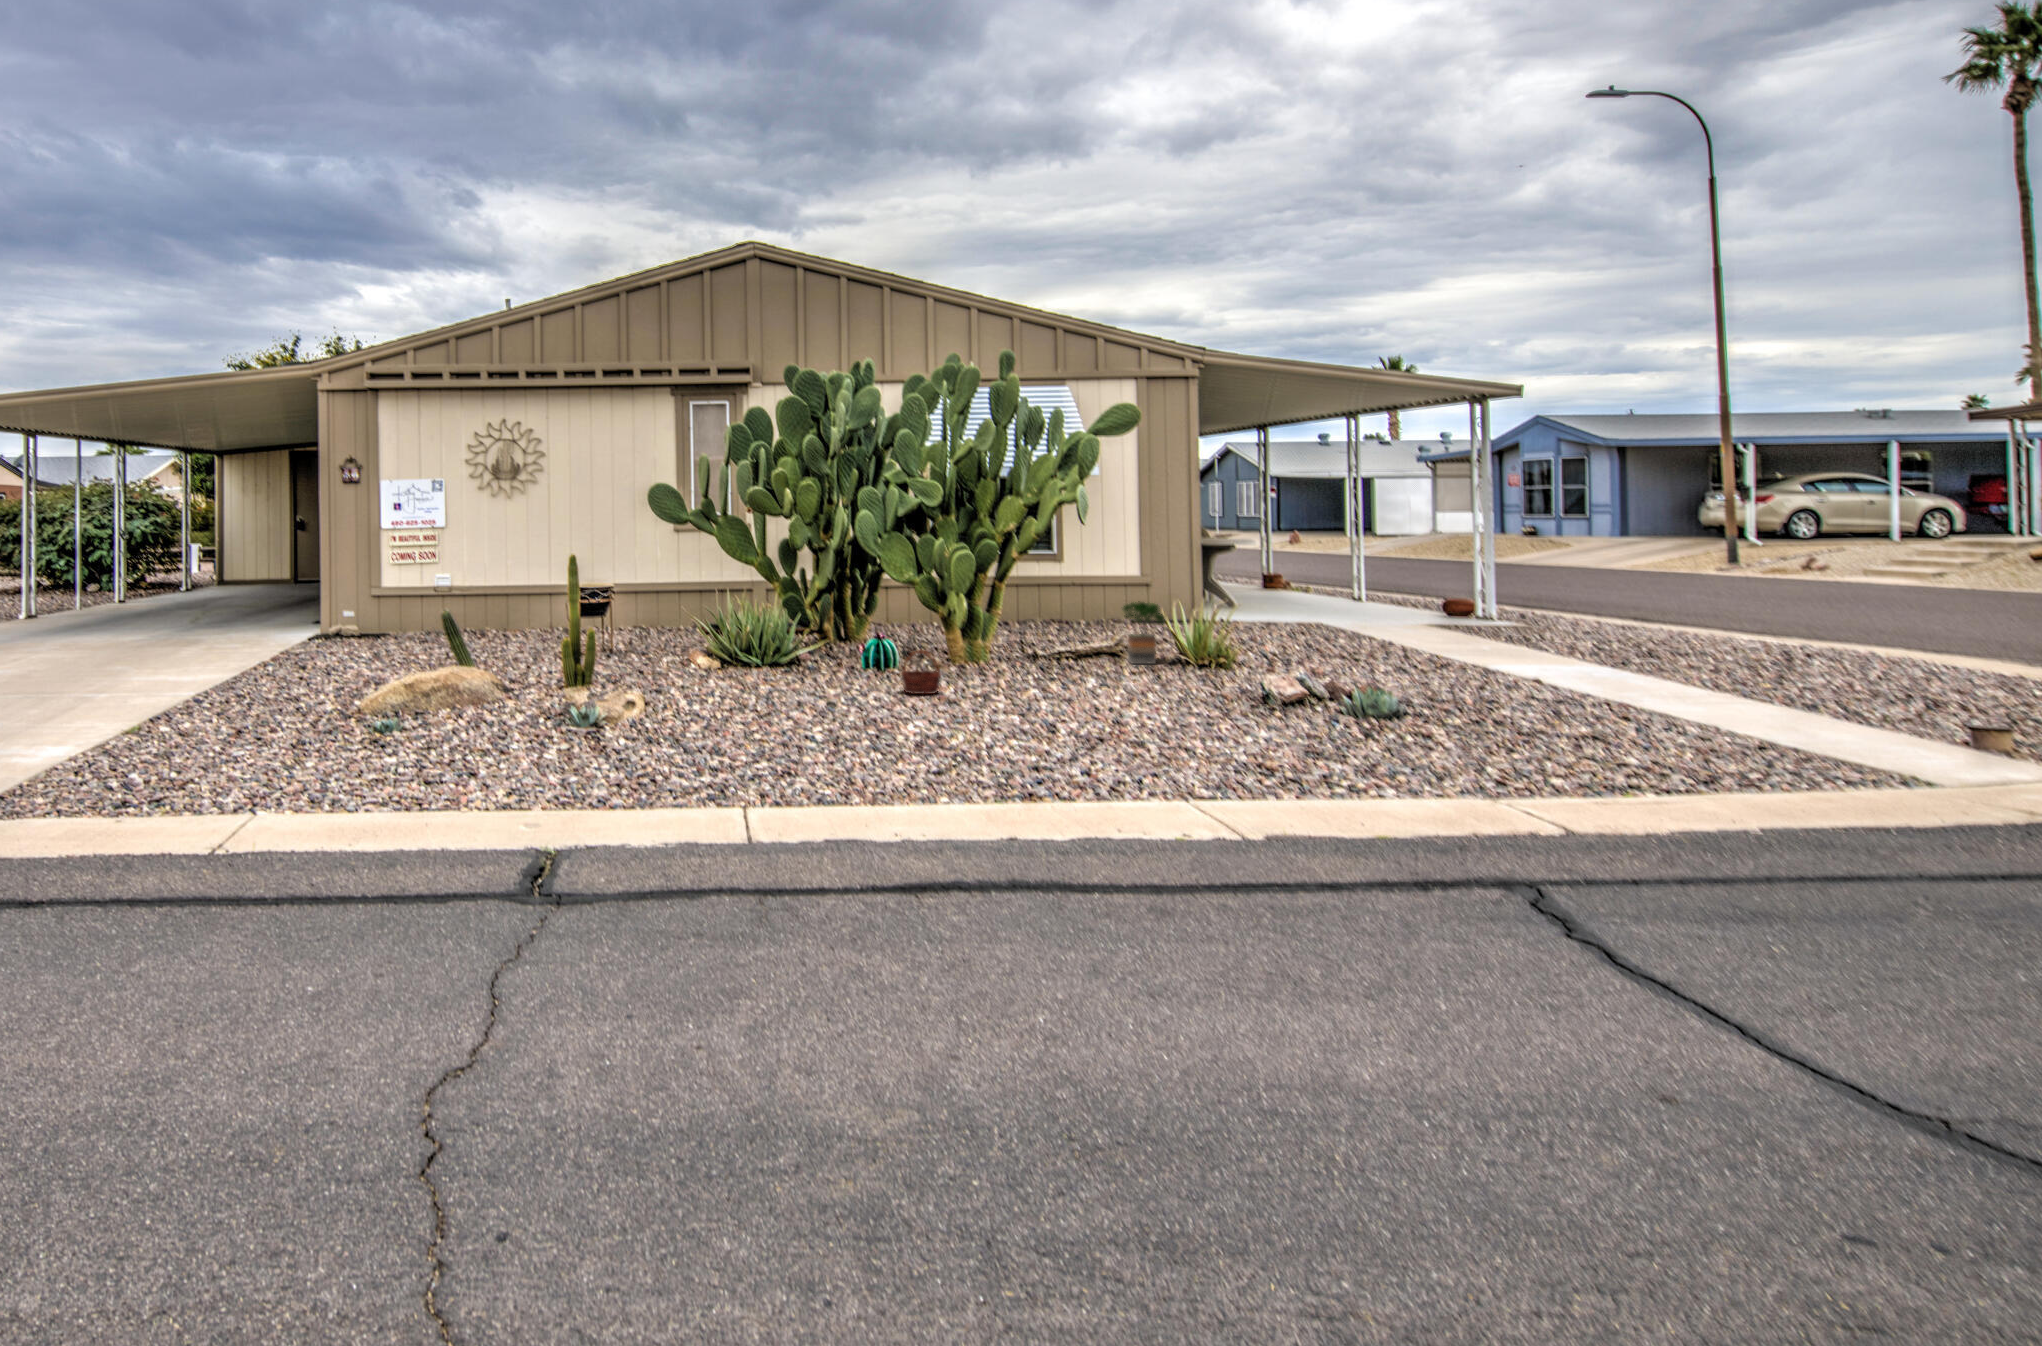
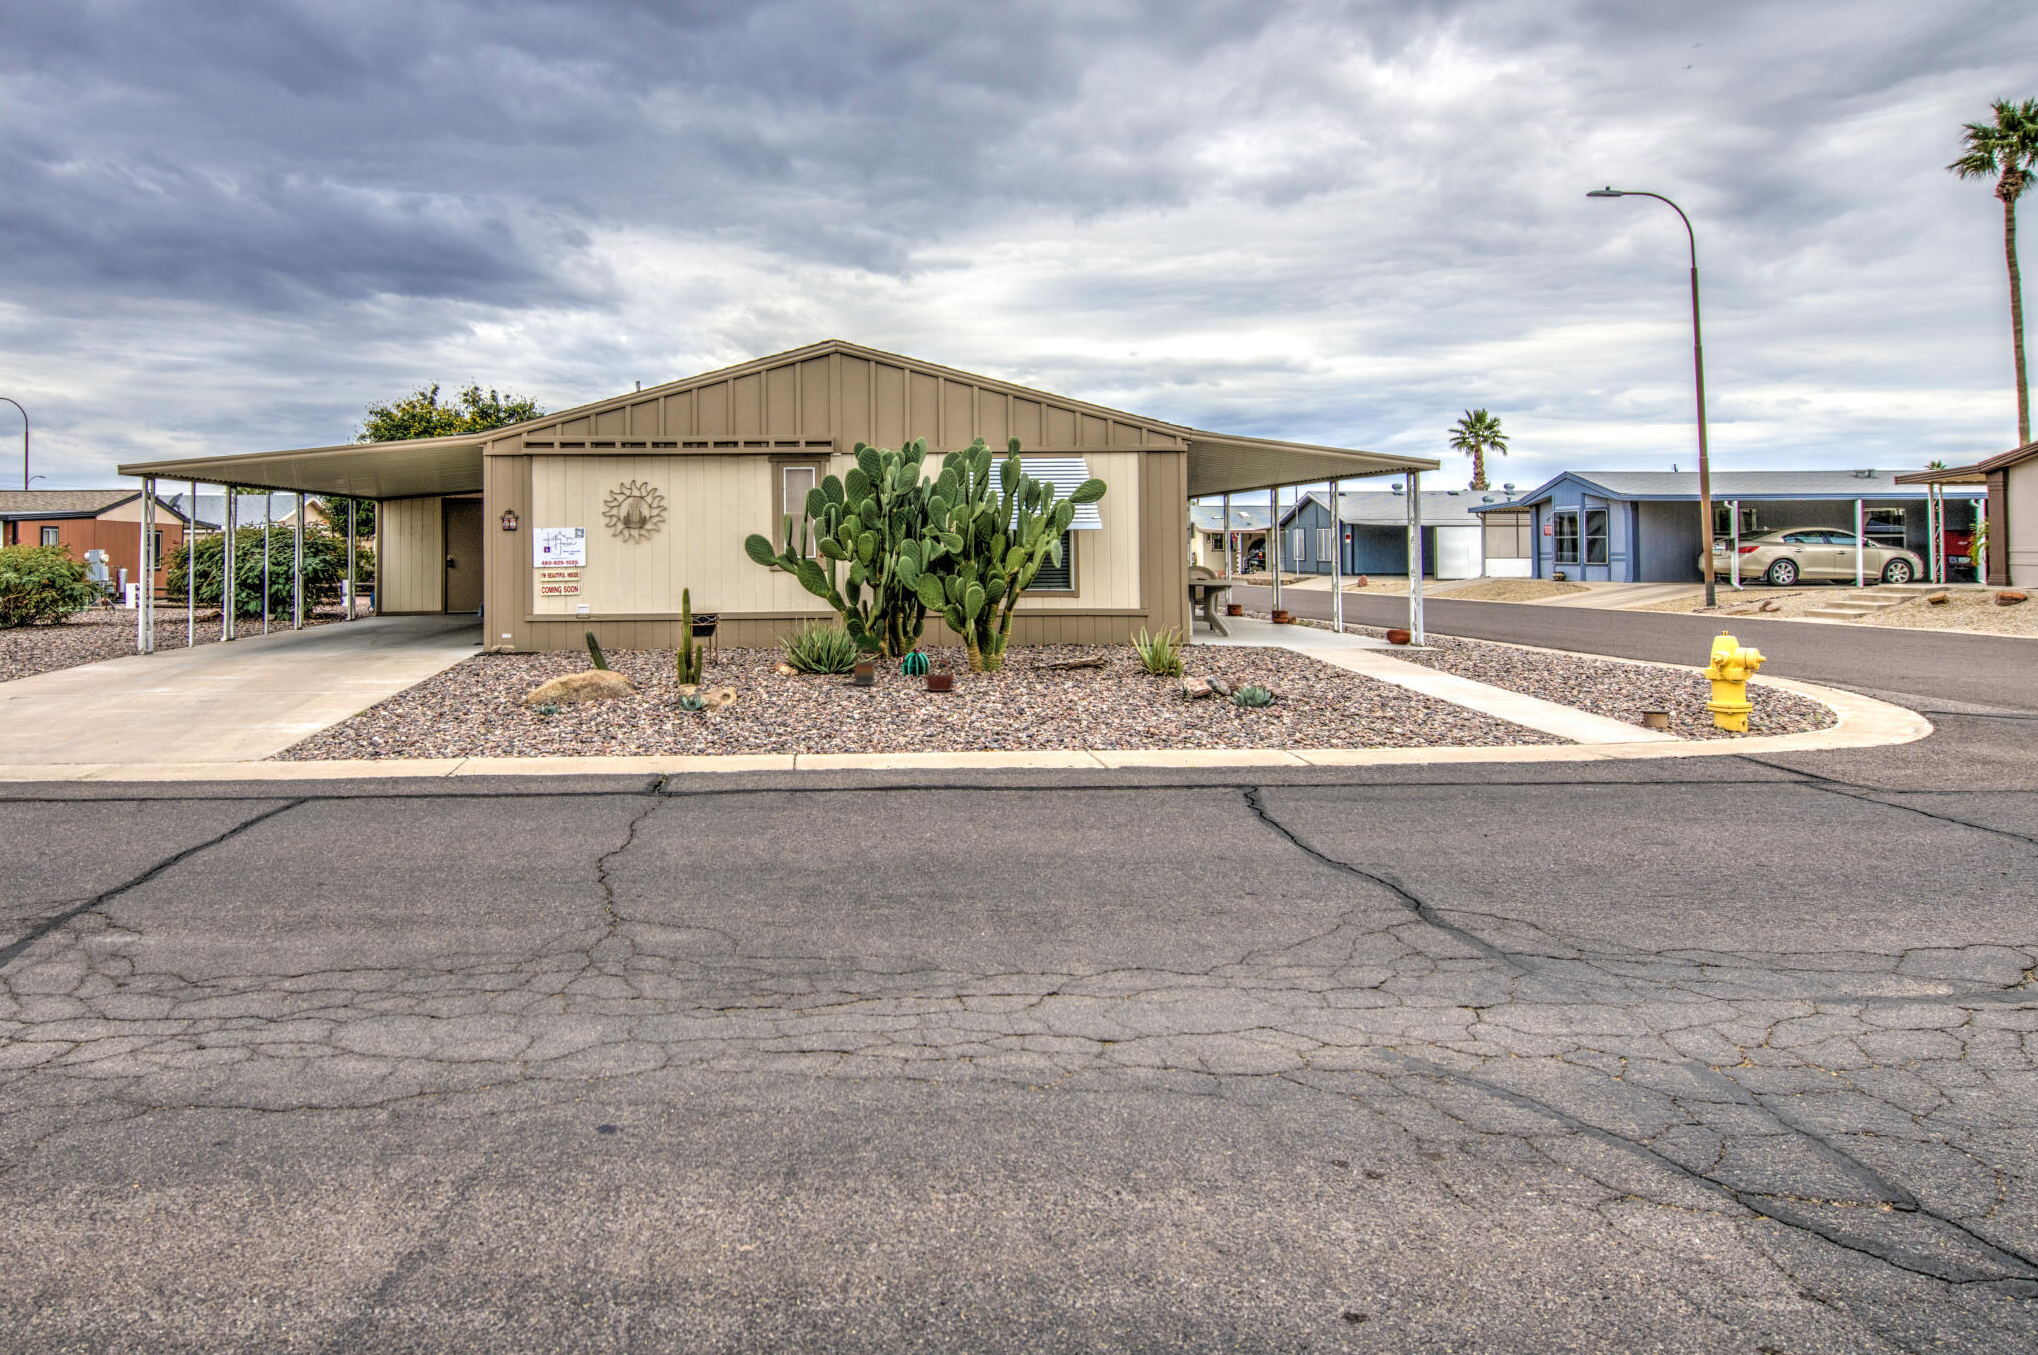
potted tree: present [1122,601,1165,664] -> present [850,635,881,685]

